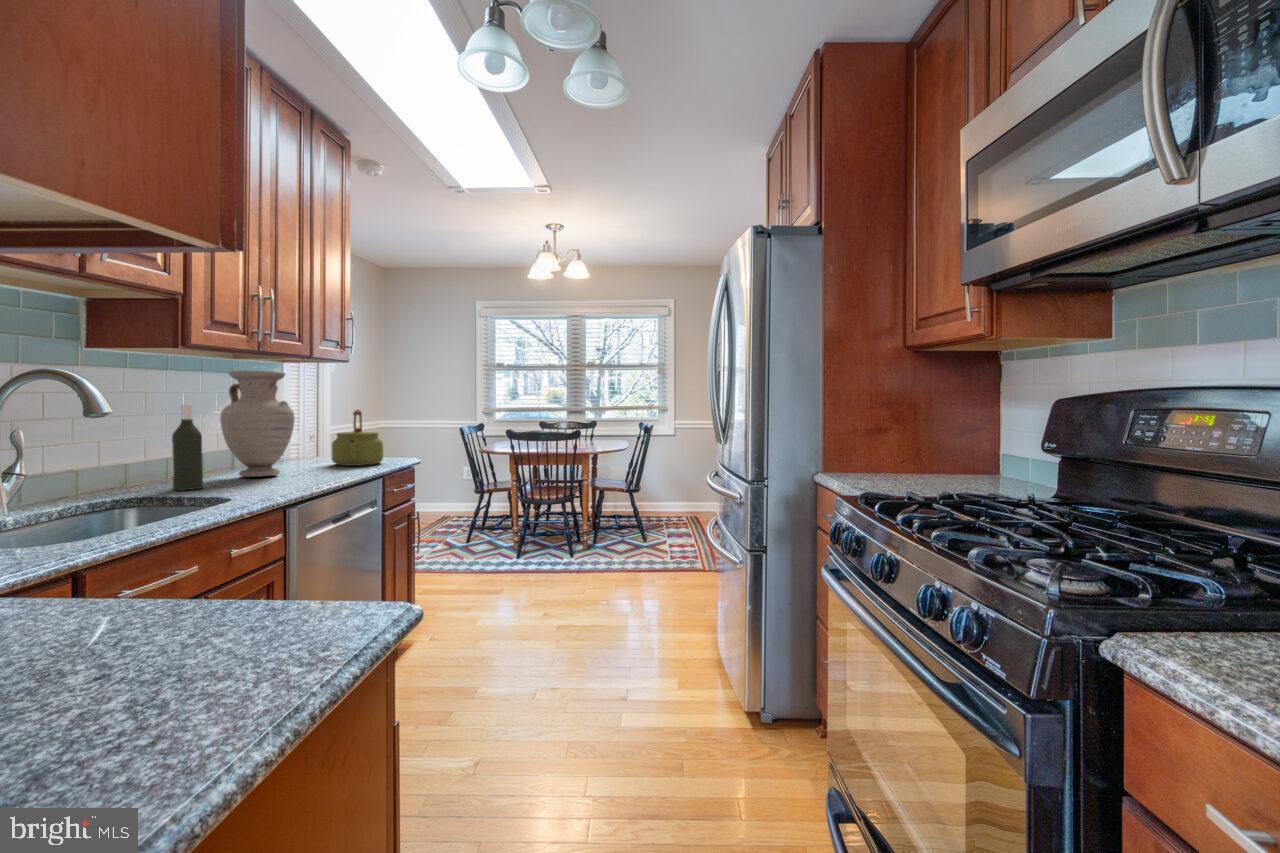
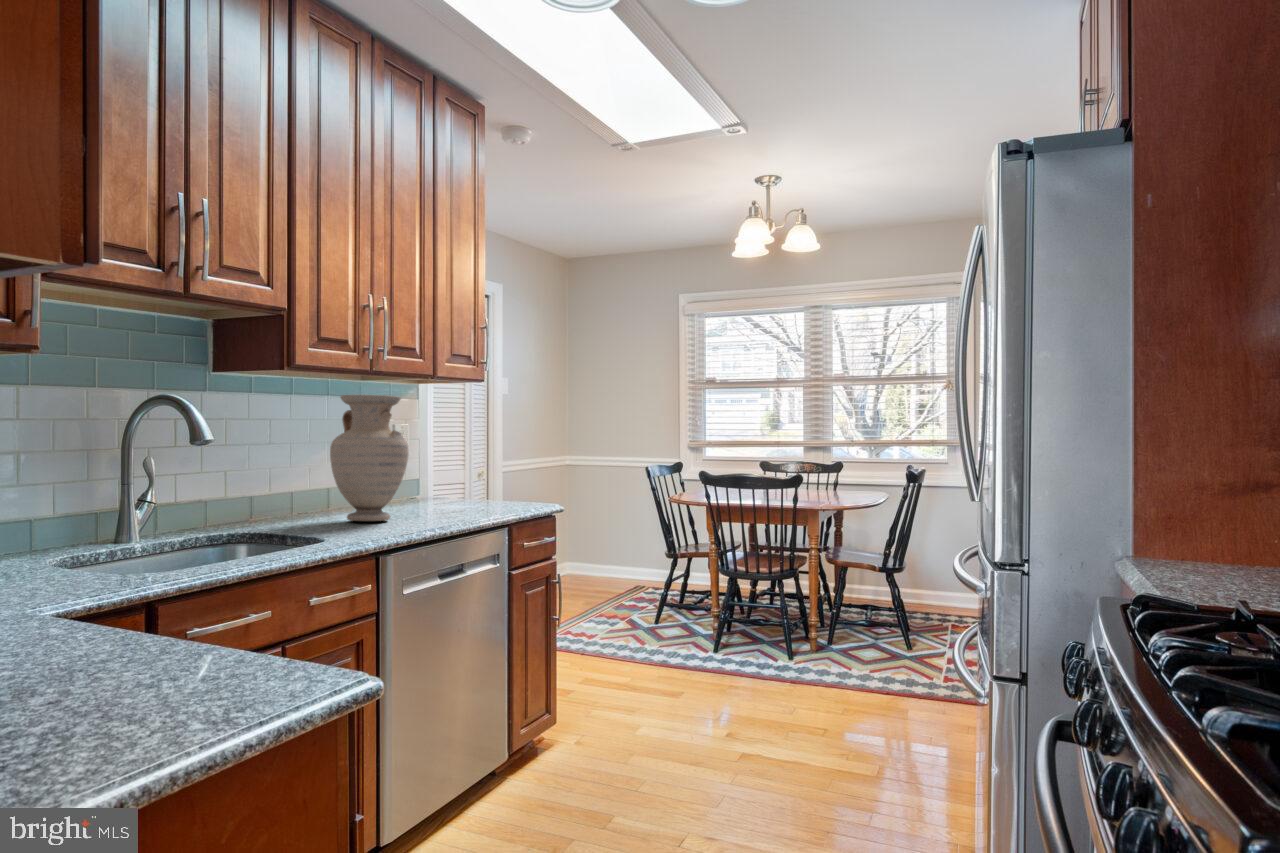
bottle: present [172,404,203,490] -> none [270,433,301,533]
kettle: present [332,410,383,466] -> none [458,442,519,513]

